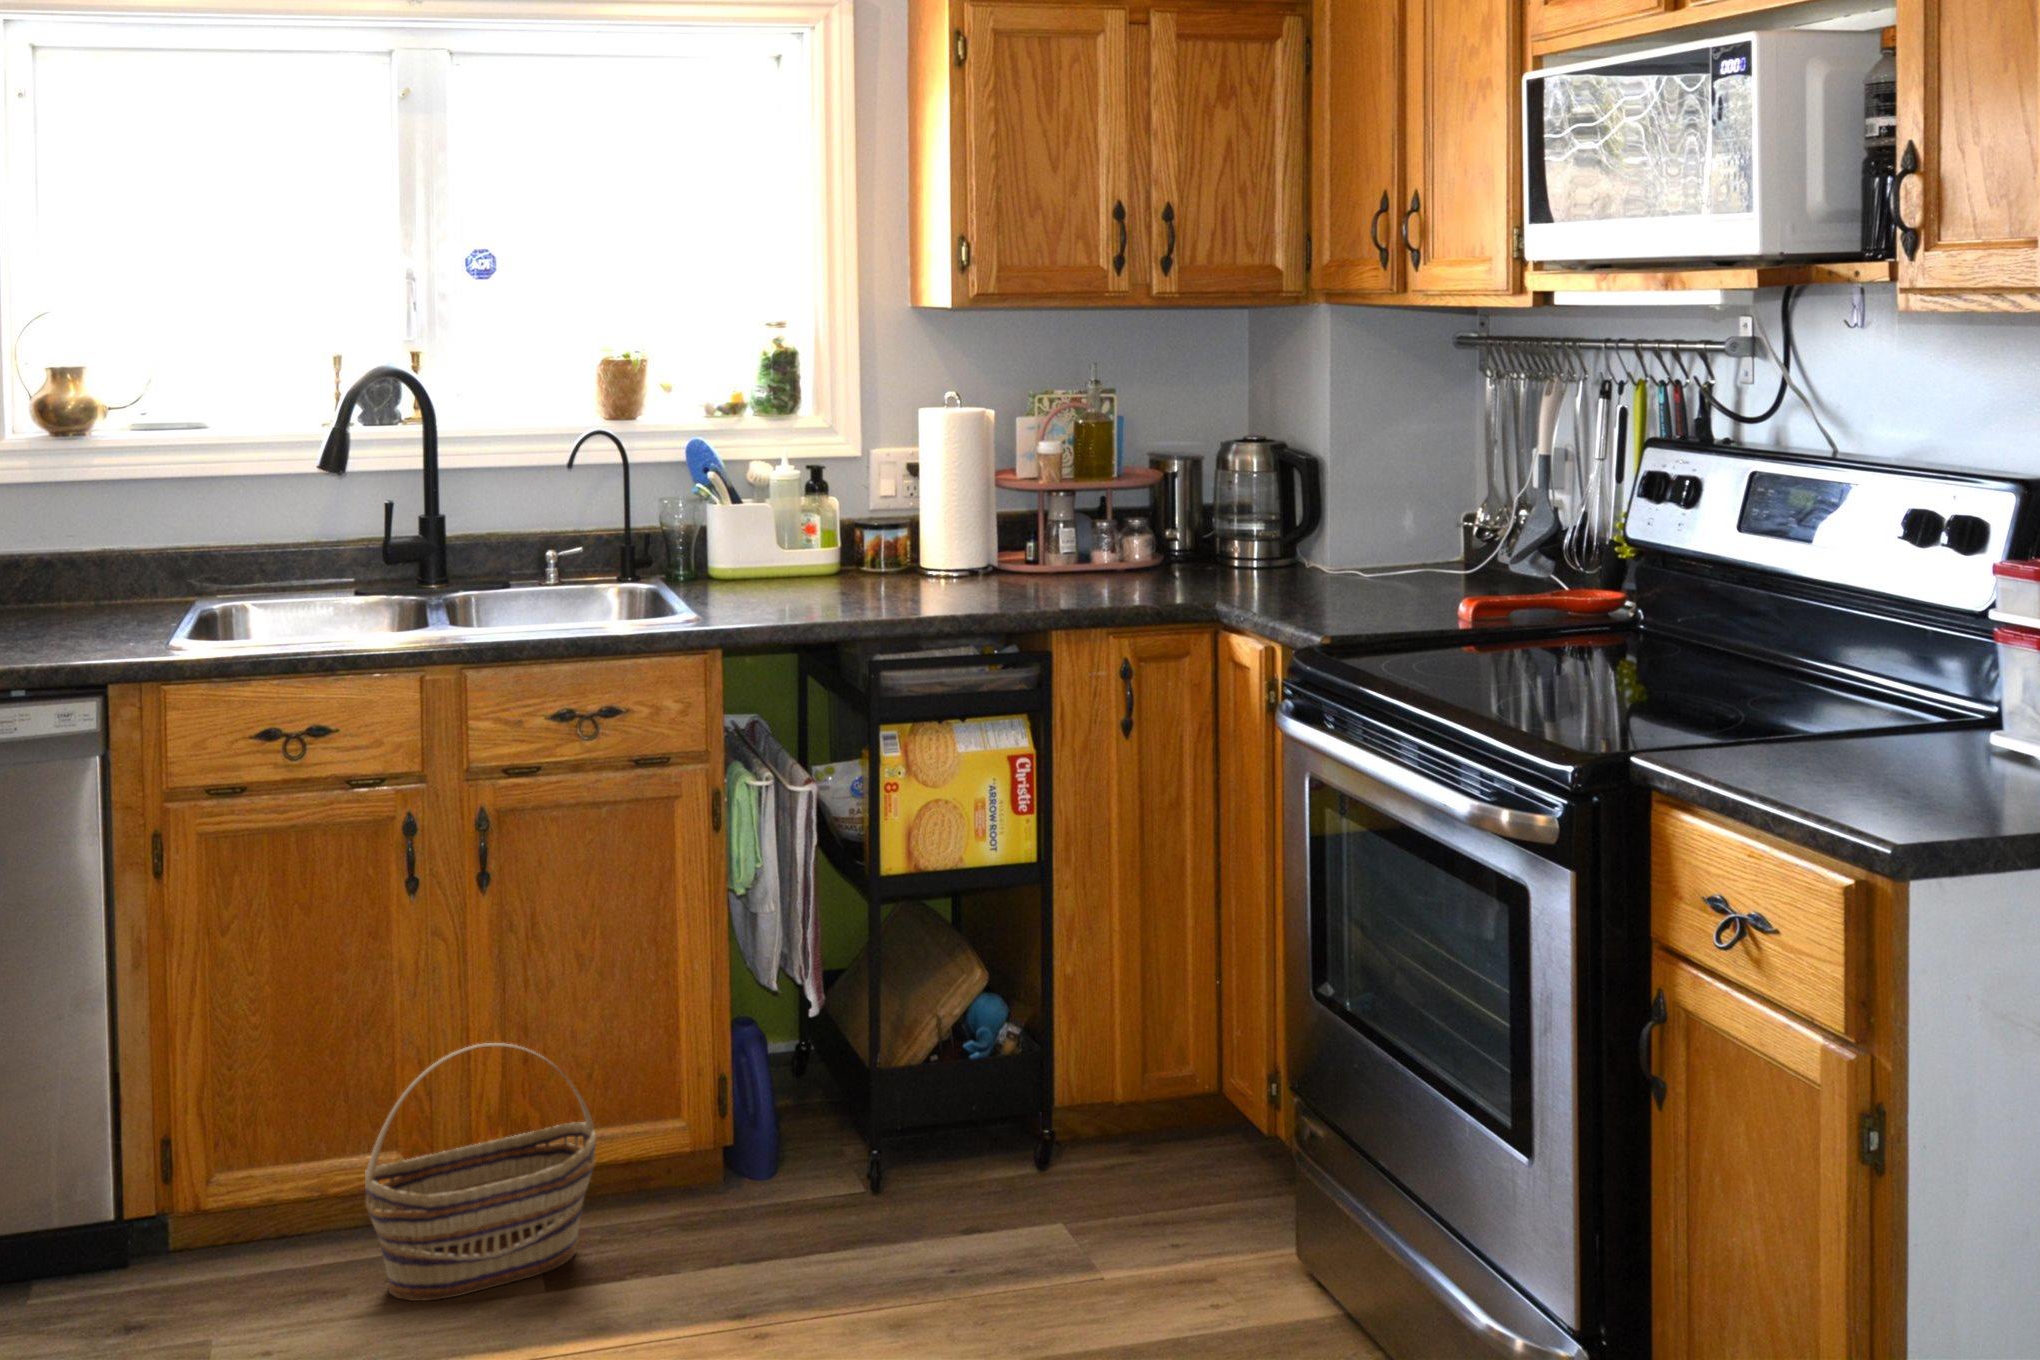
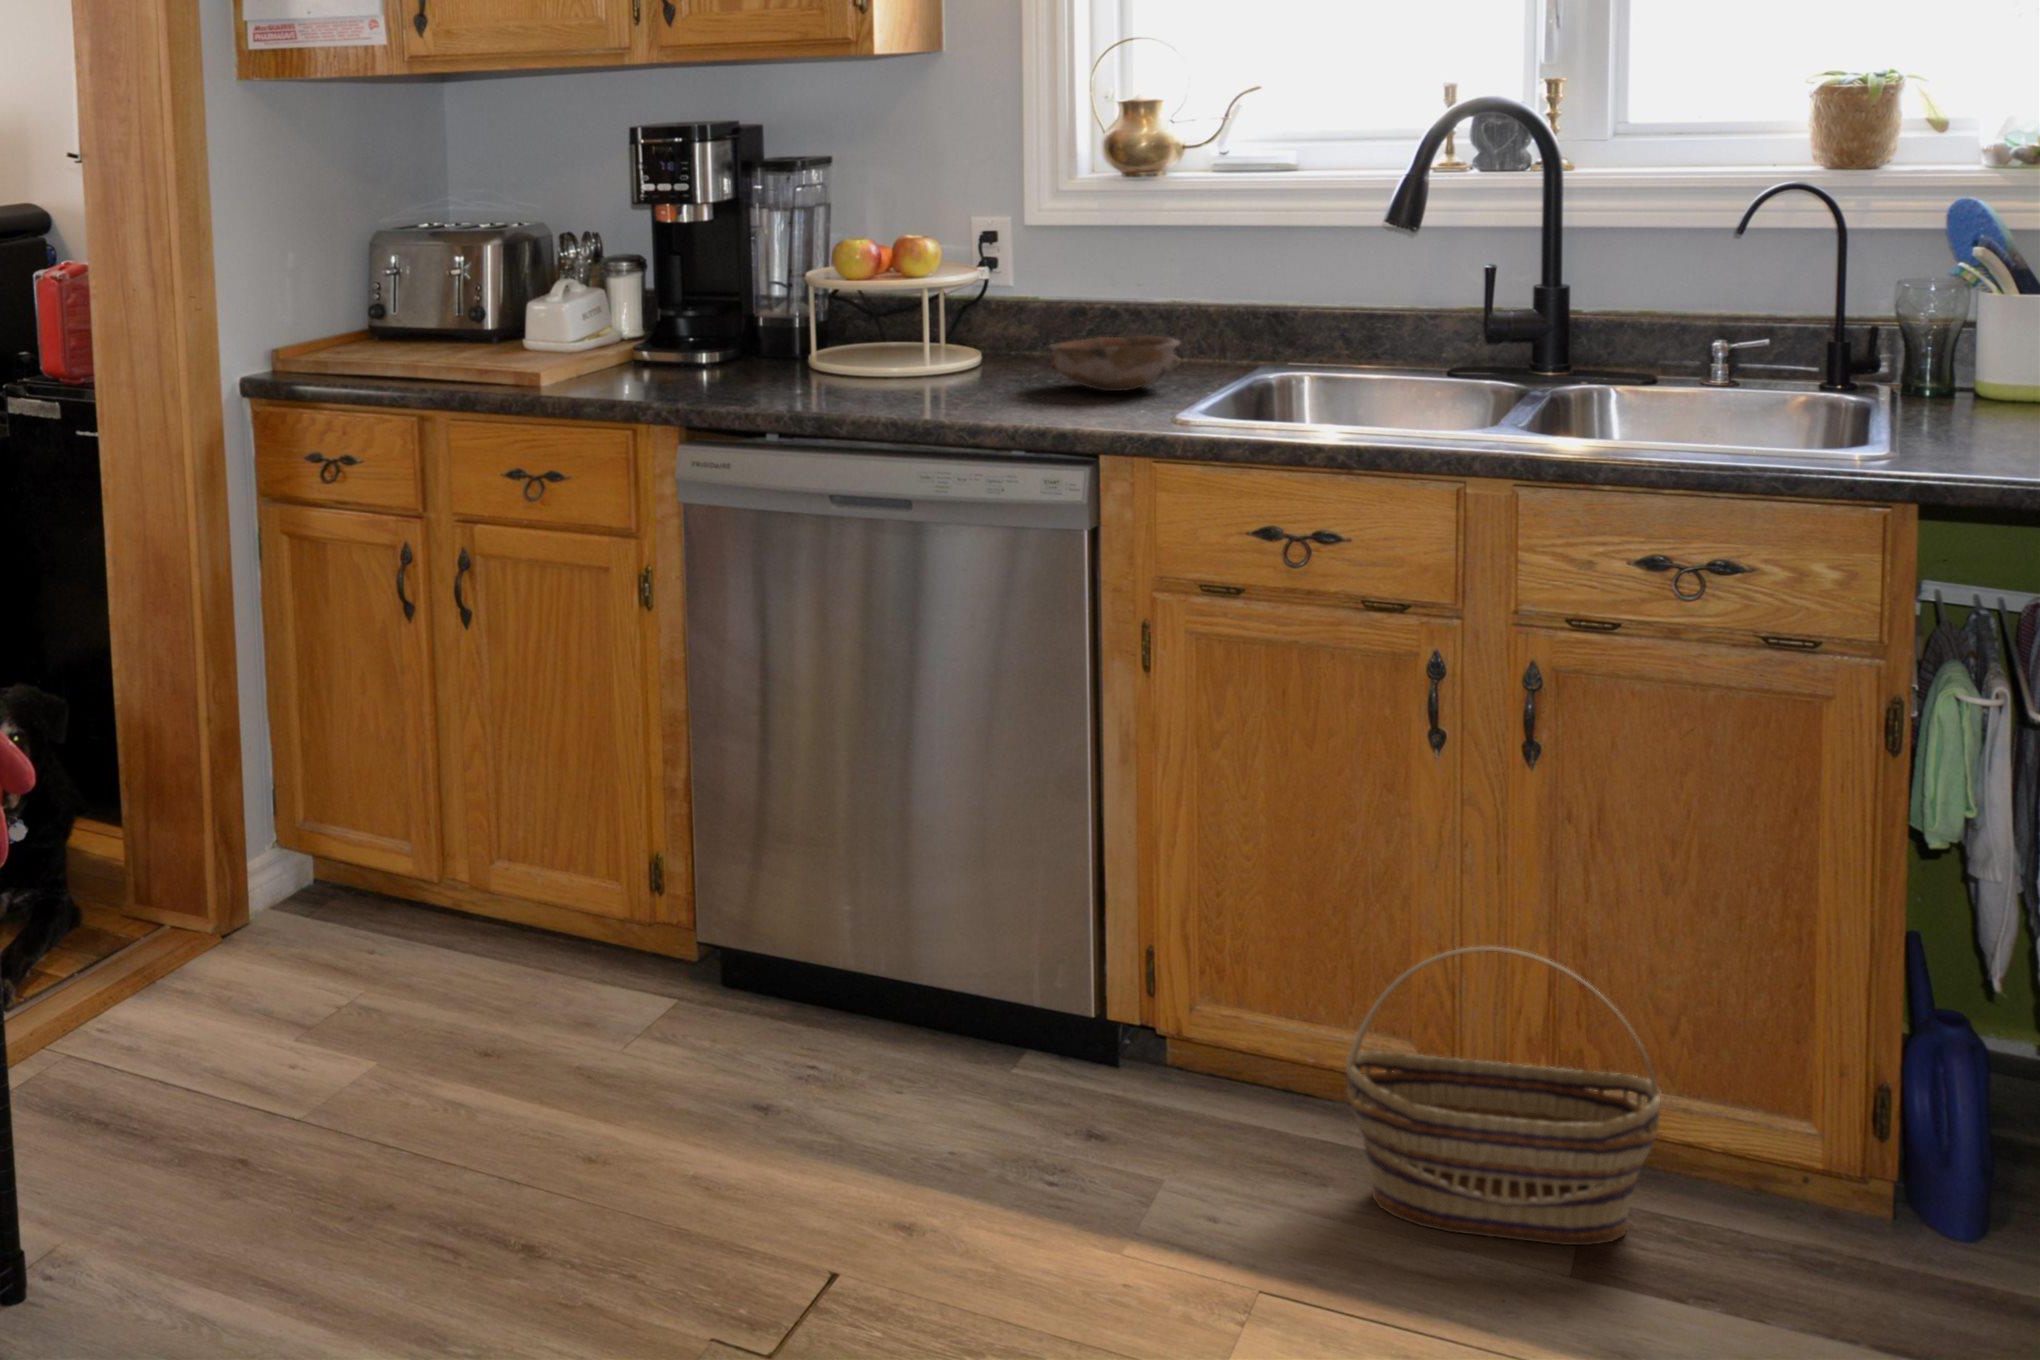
bowl: none [17,578,145,631] -> present [1049,336,1180,391]

